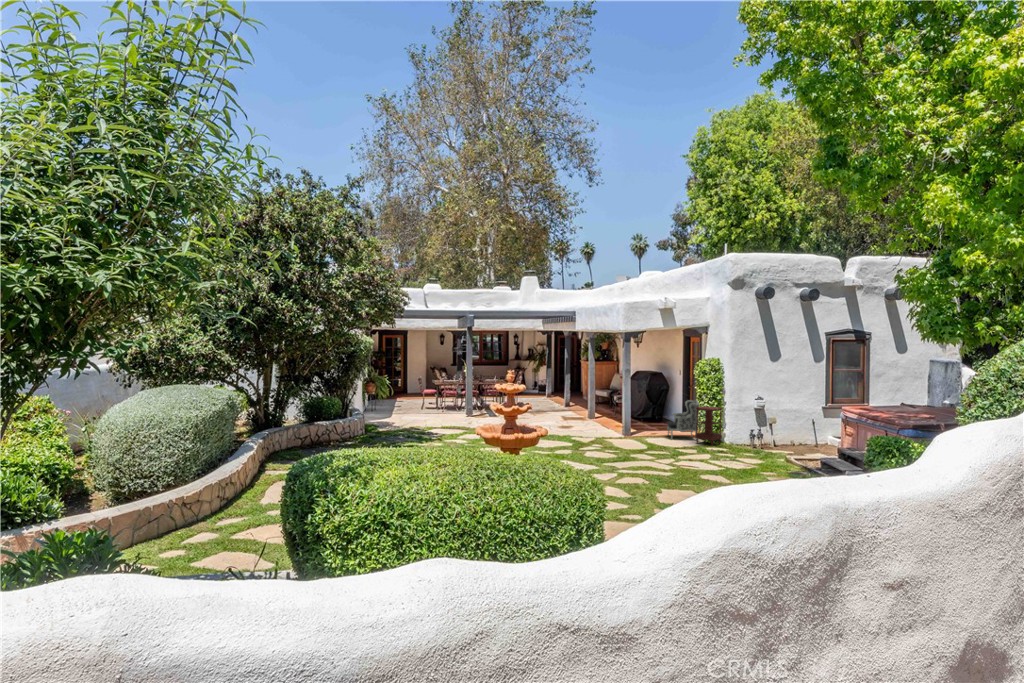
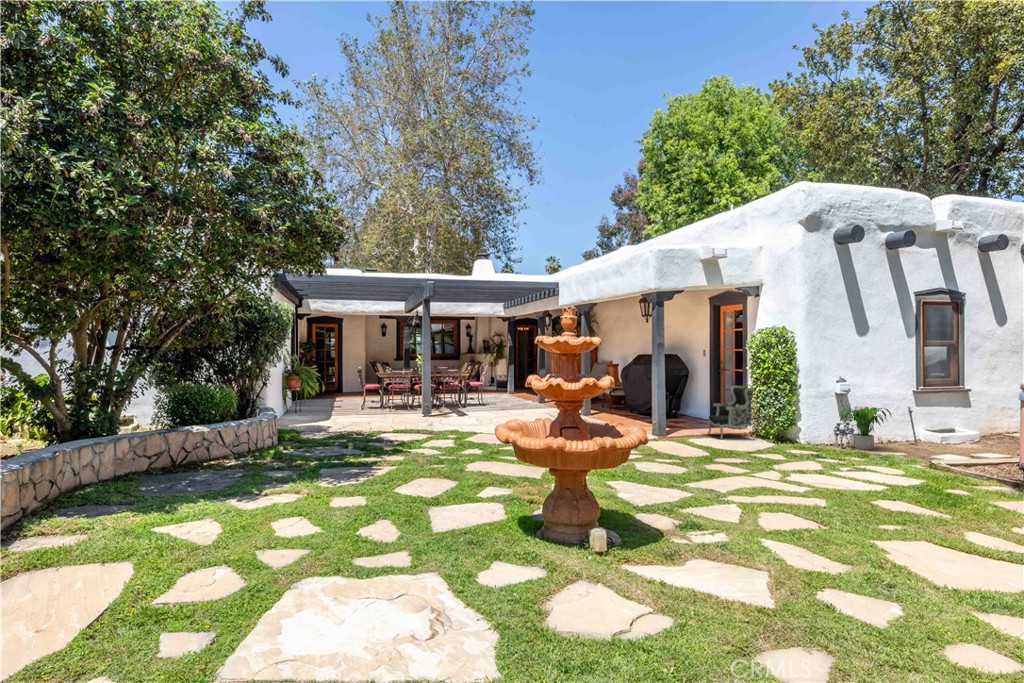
side table: present [695,406,722,446] -> none [759,392,795,447]
potted plant: none [752,419,788,450] -> present [839,407,891,449]

